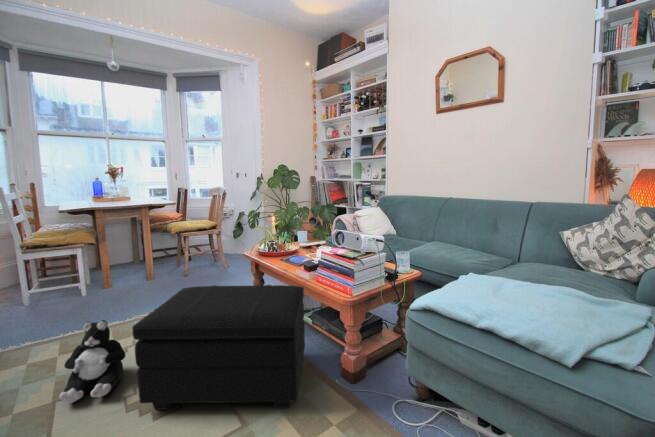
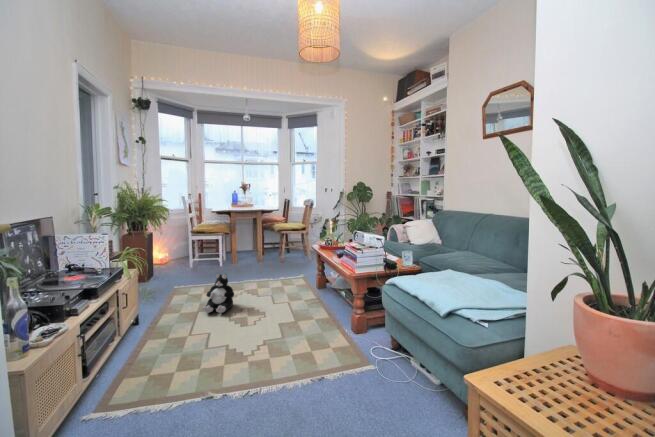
footstool: present [132,285,305,410] -> none [236,262,335,335]

